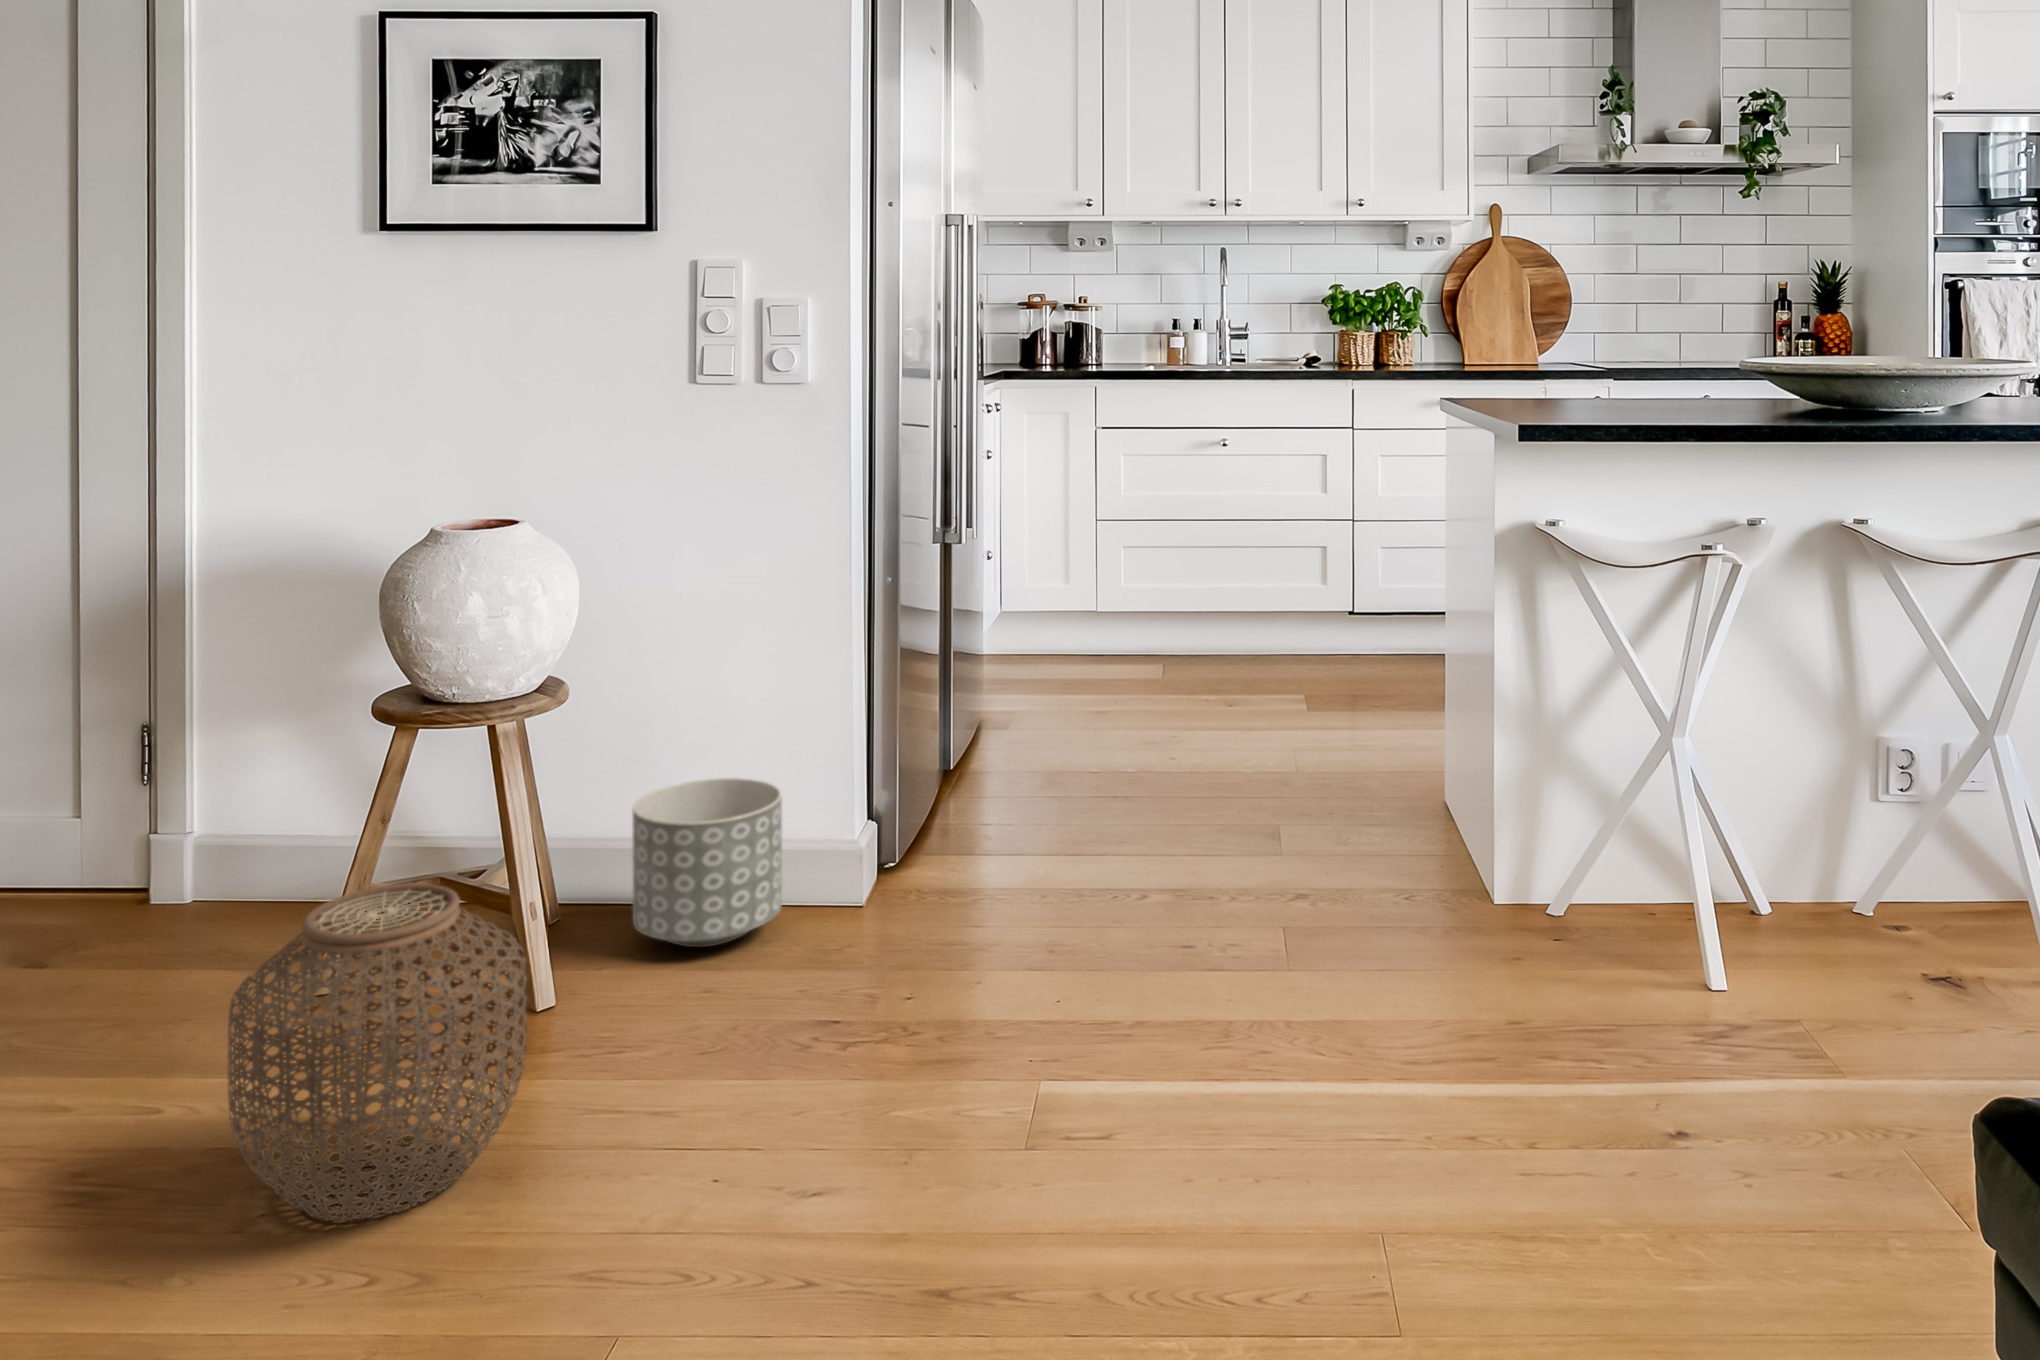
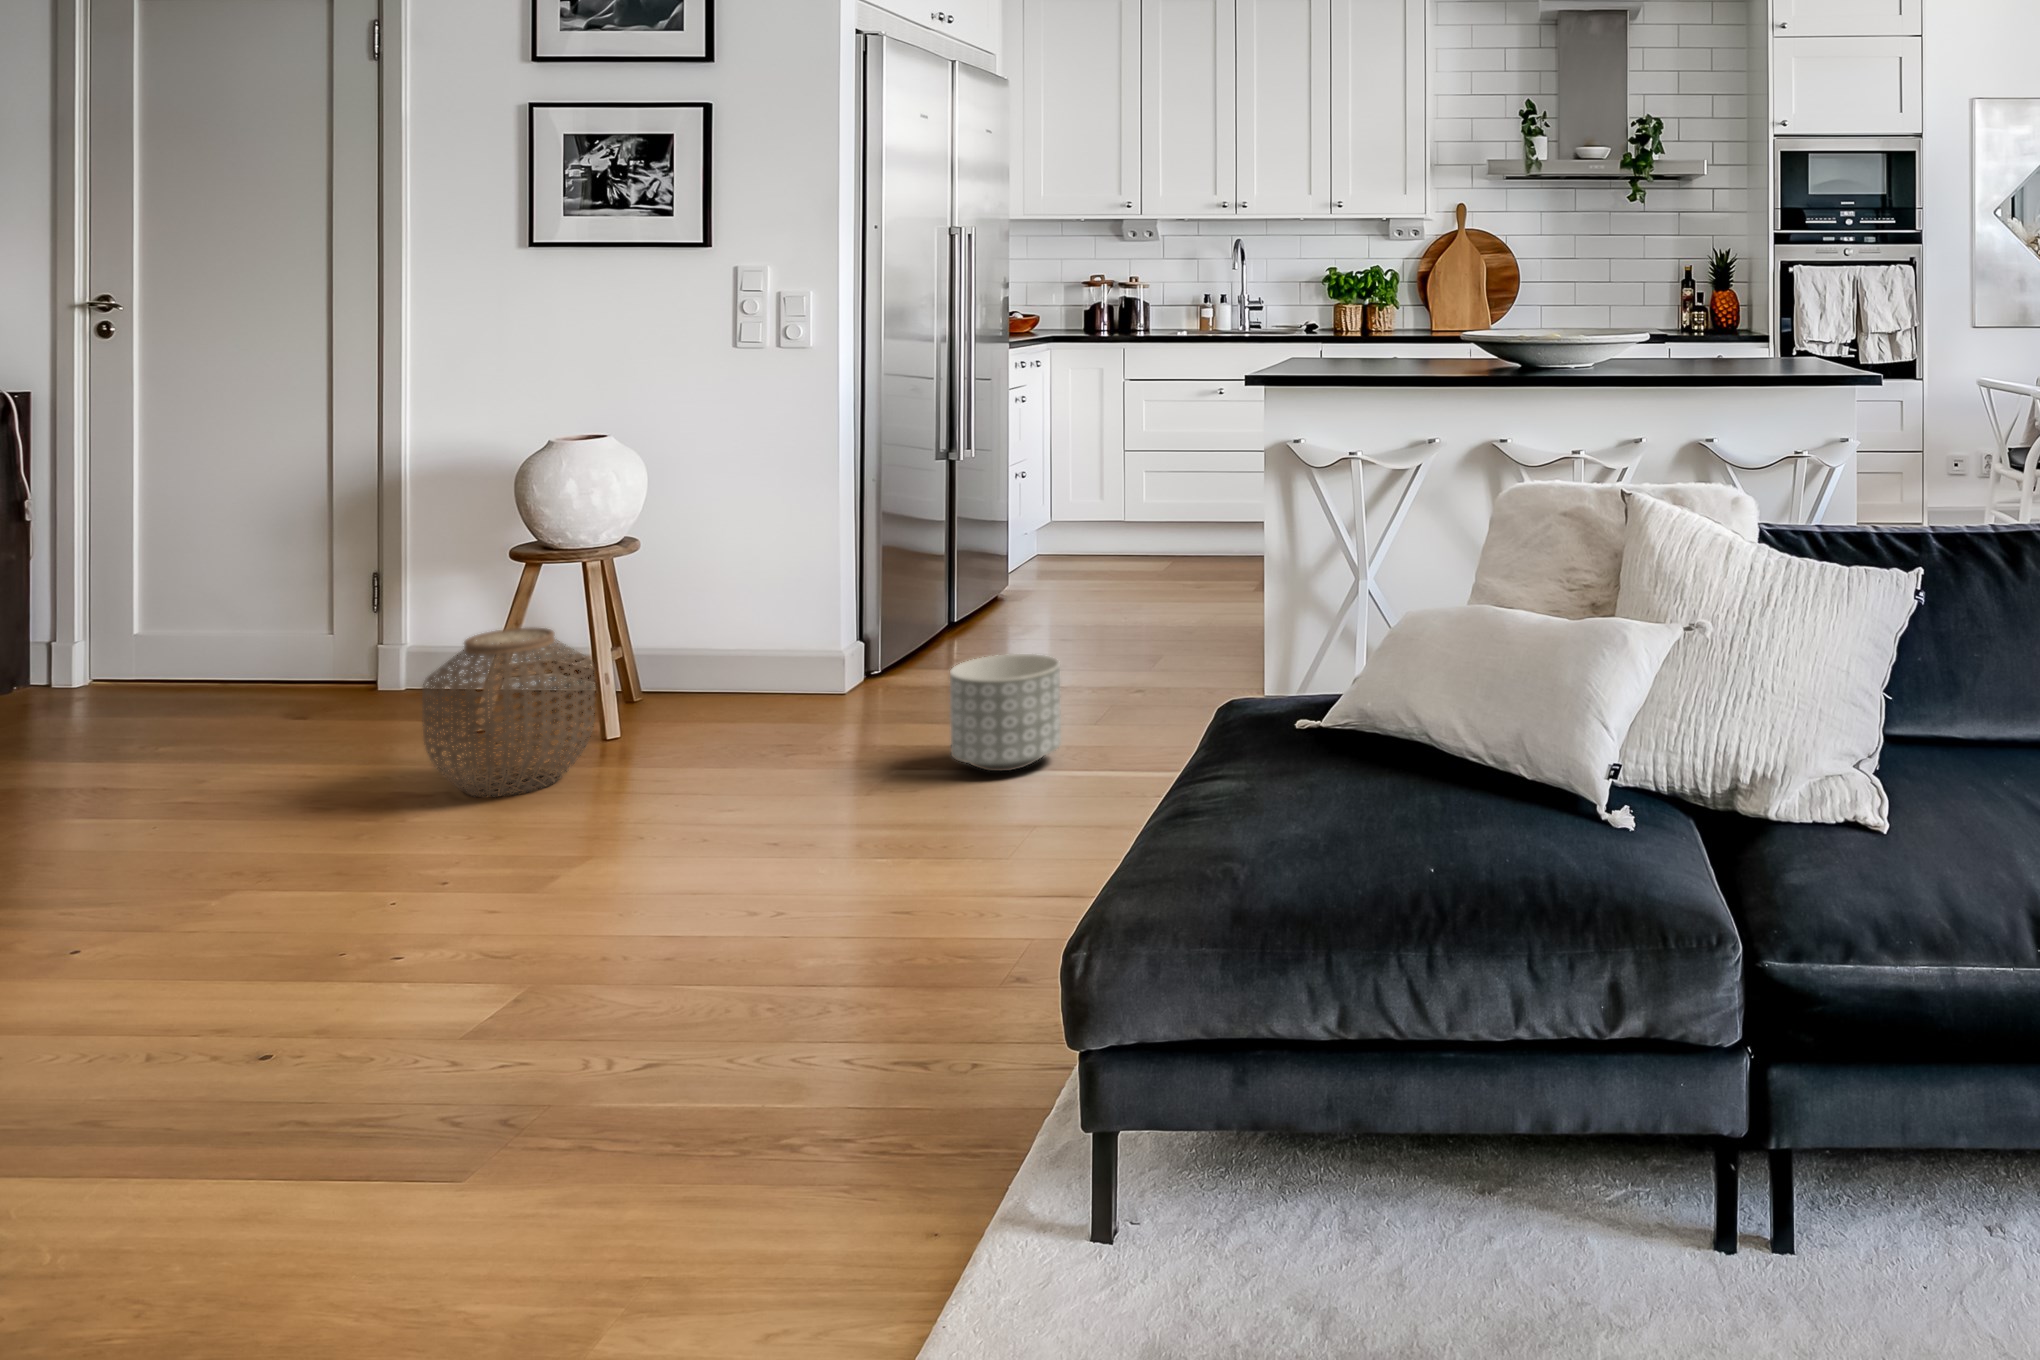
planter: present [632,778,782,947] -> present [950,654,1061,771]

